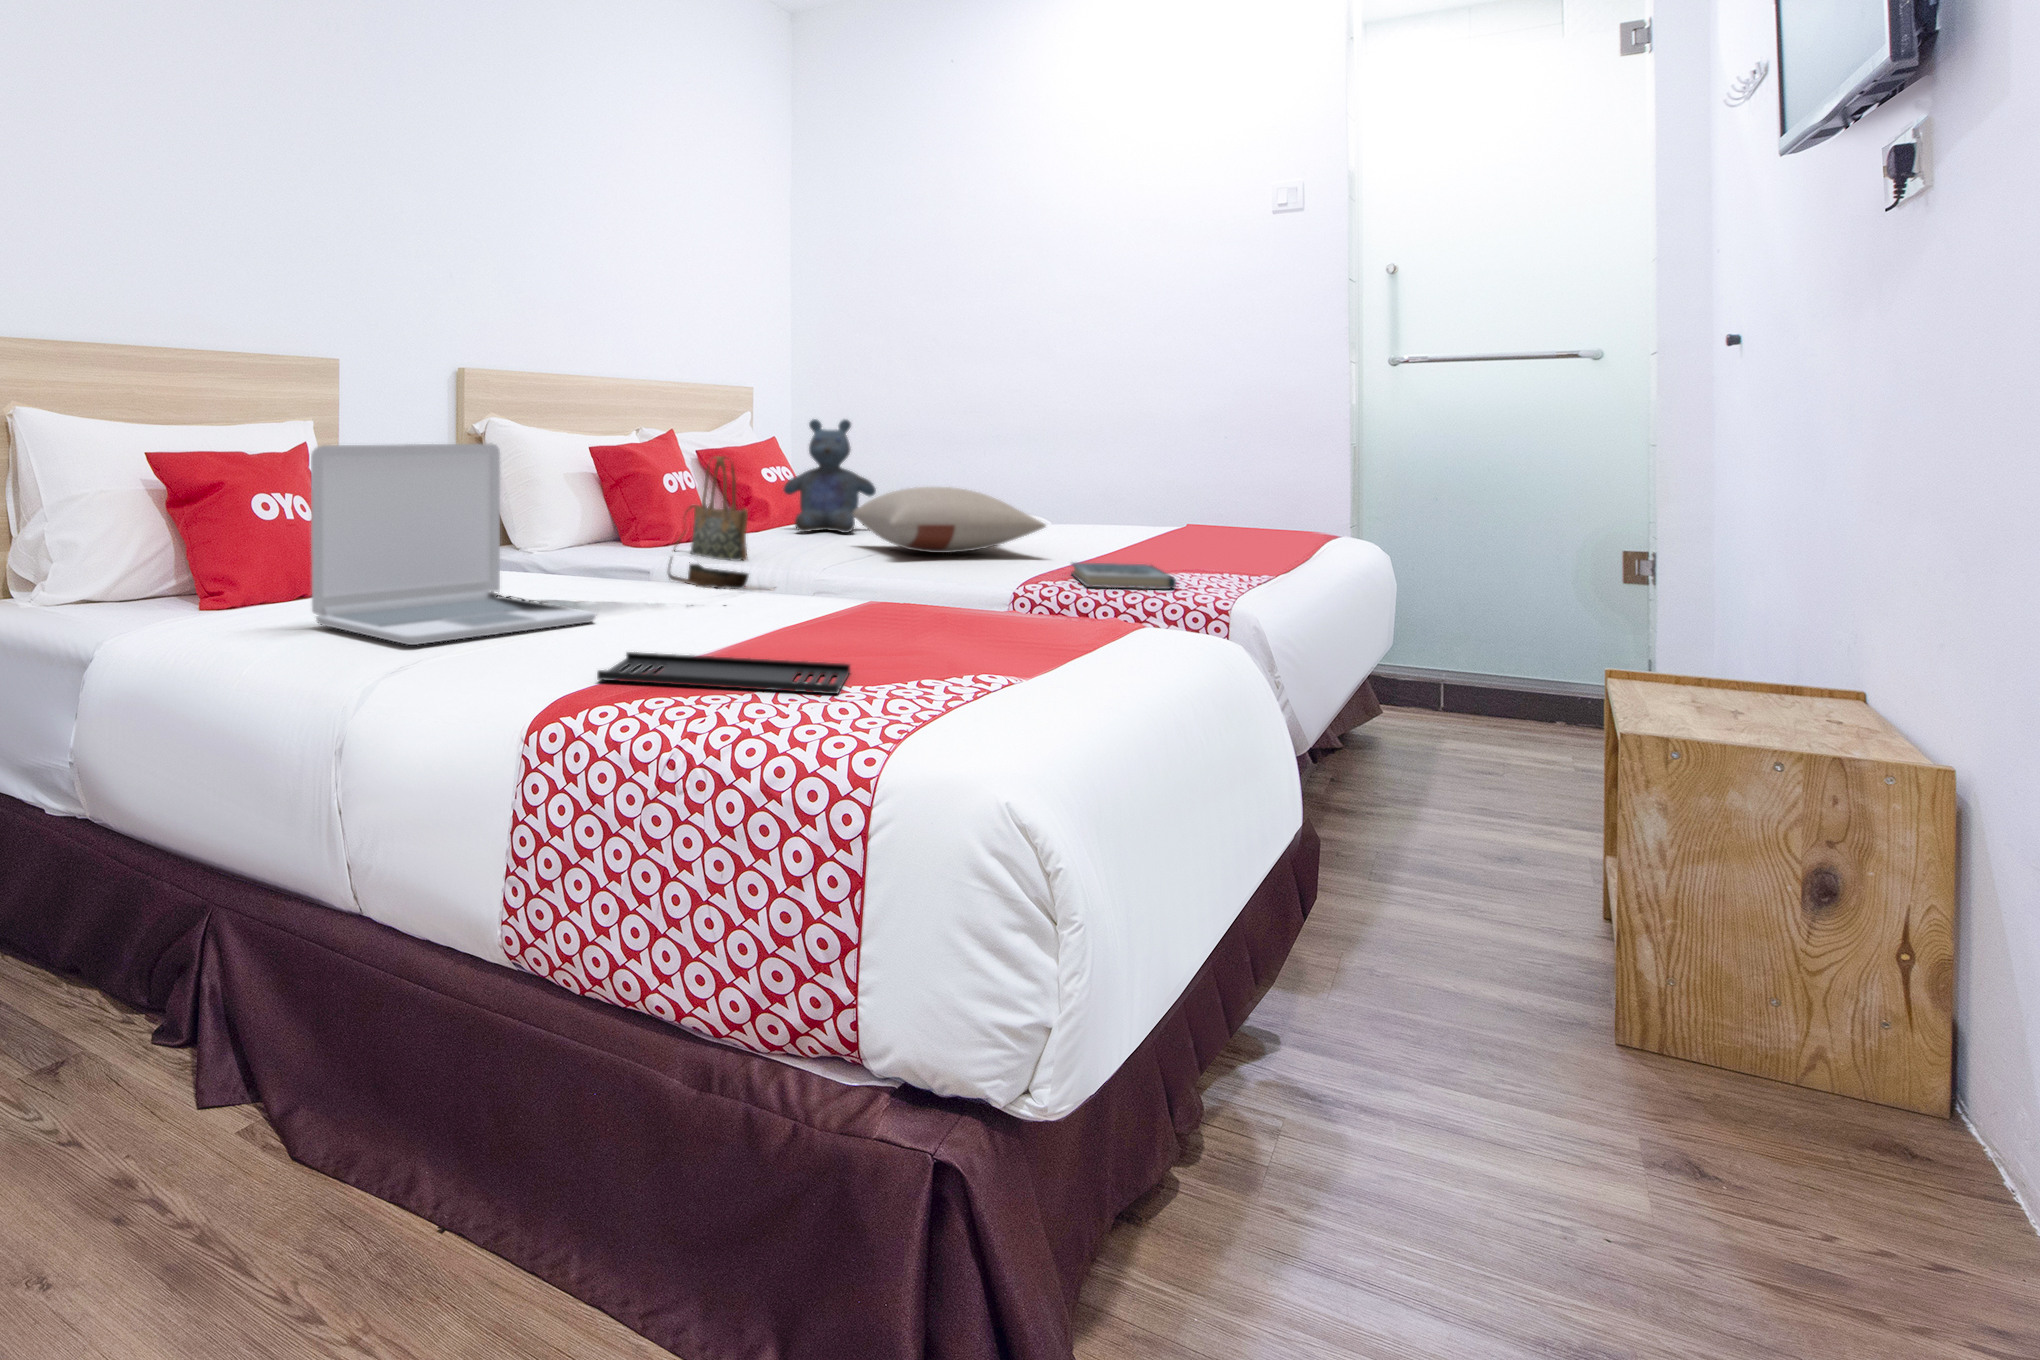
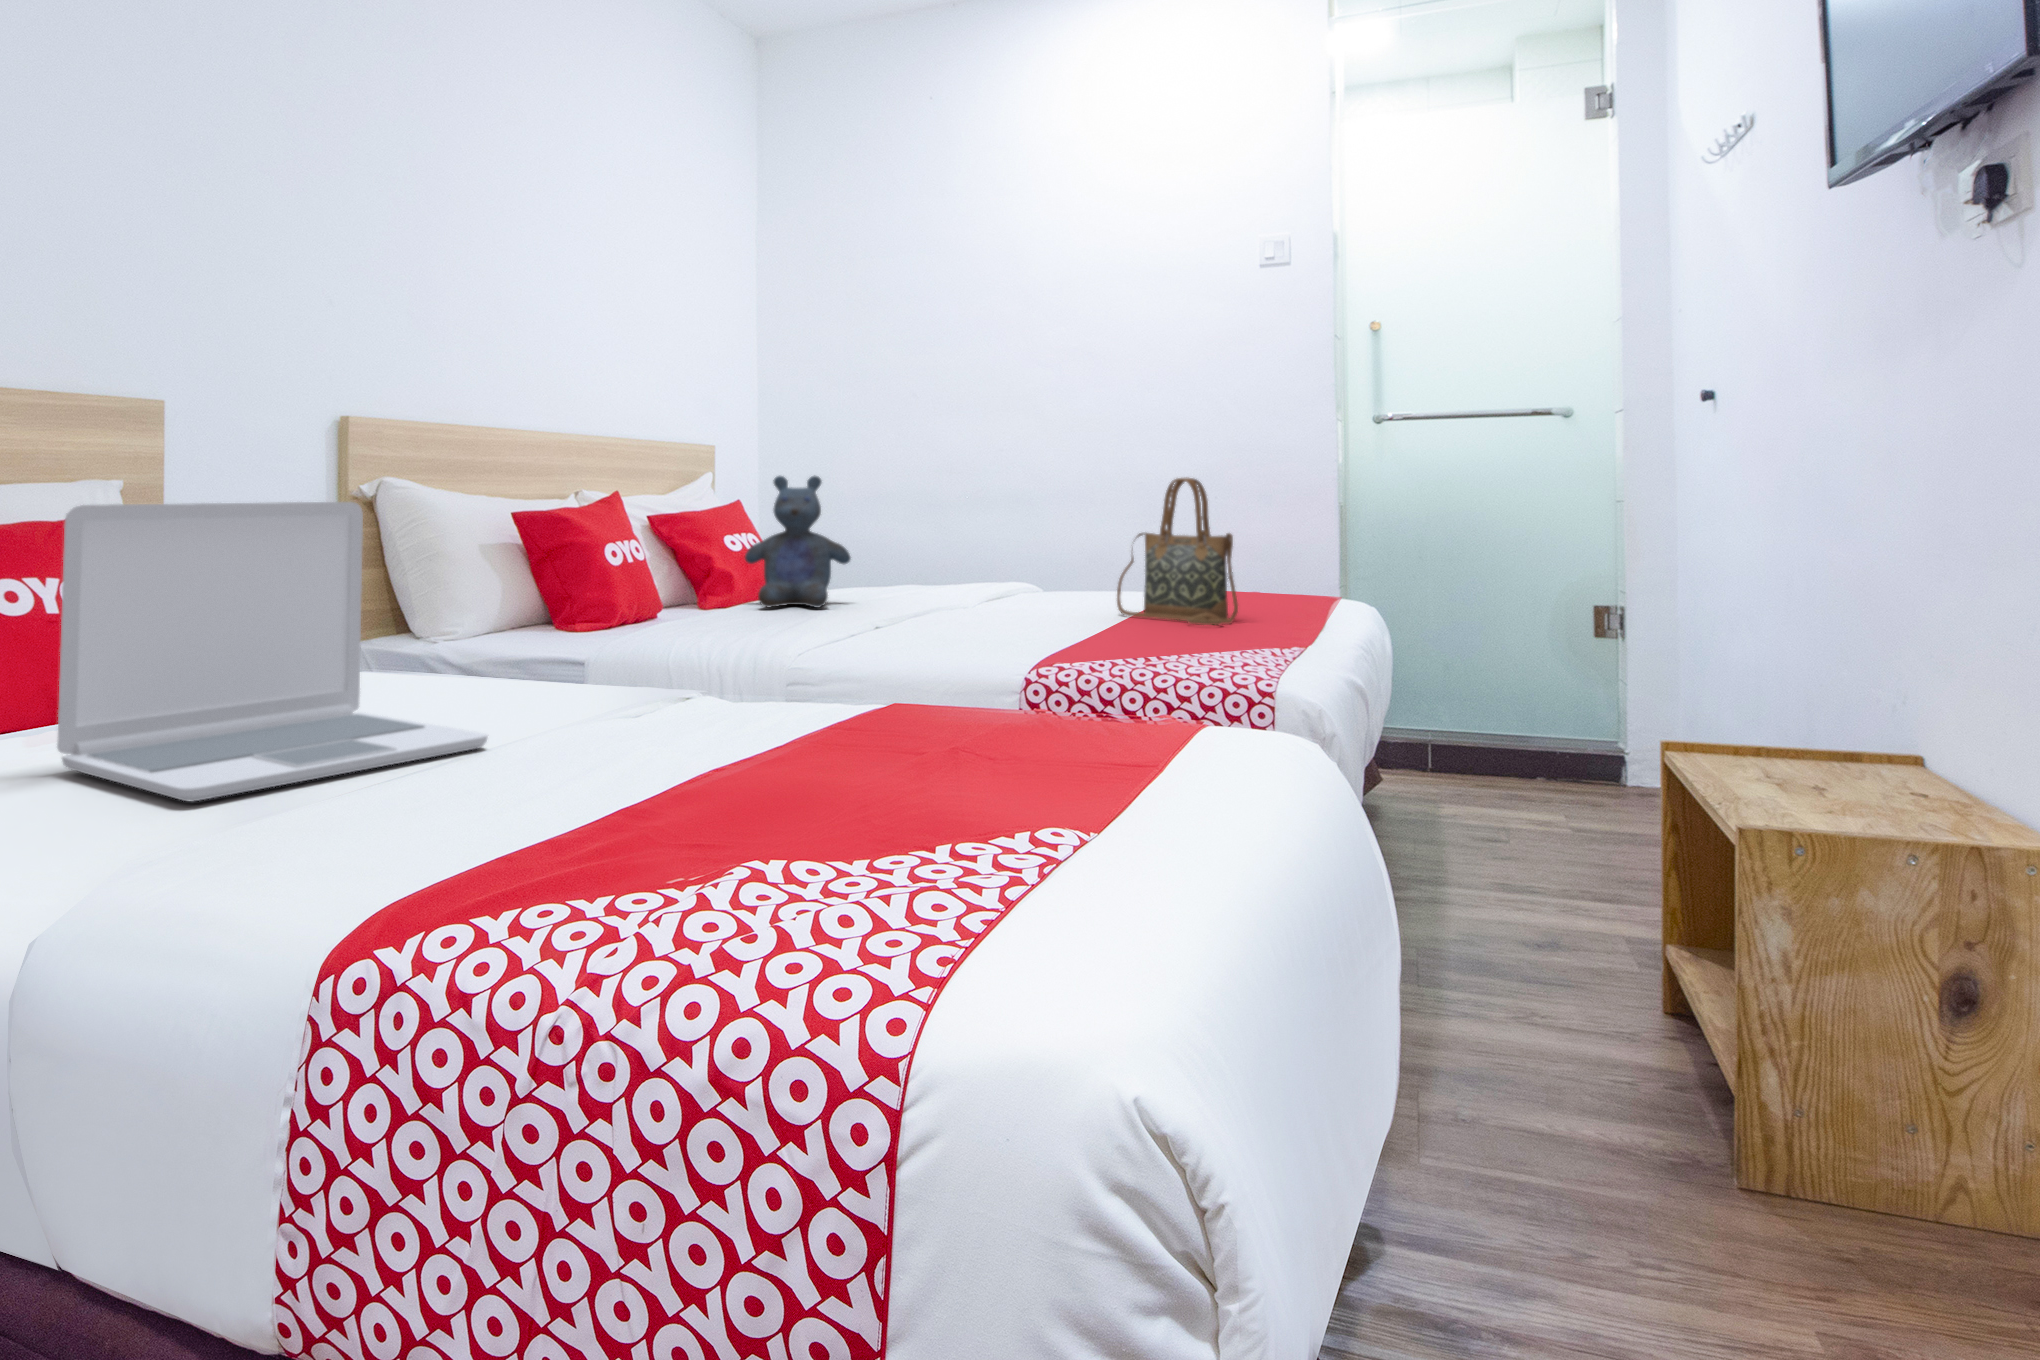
handbag: present [668,456,748,589] -> present [1117,477,1238,625]
pillow: present [853,487,1046,553] -> none [826,552,1051,630]
book: present [1071,562,1176,589] -> none [1086,640,1215,672]
tray: present [597,652,850,694] -> none [461,803,842,868]

